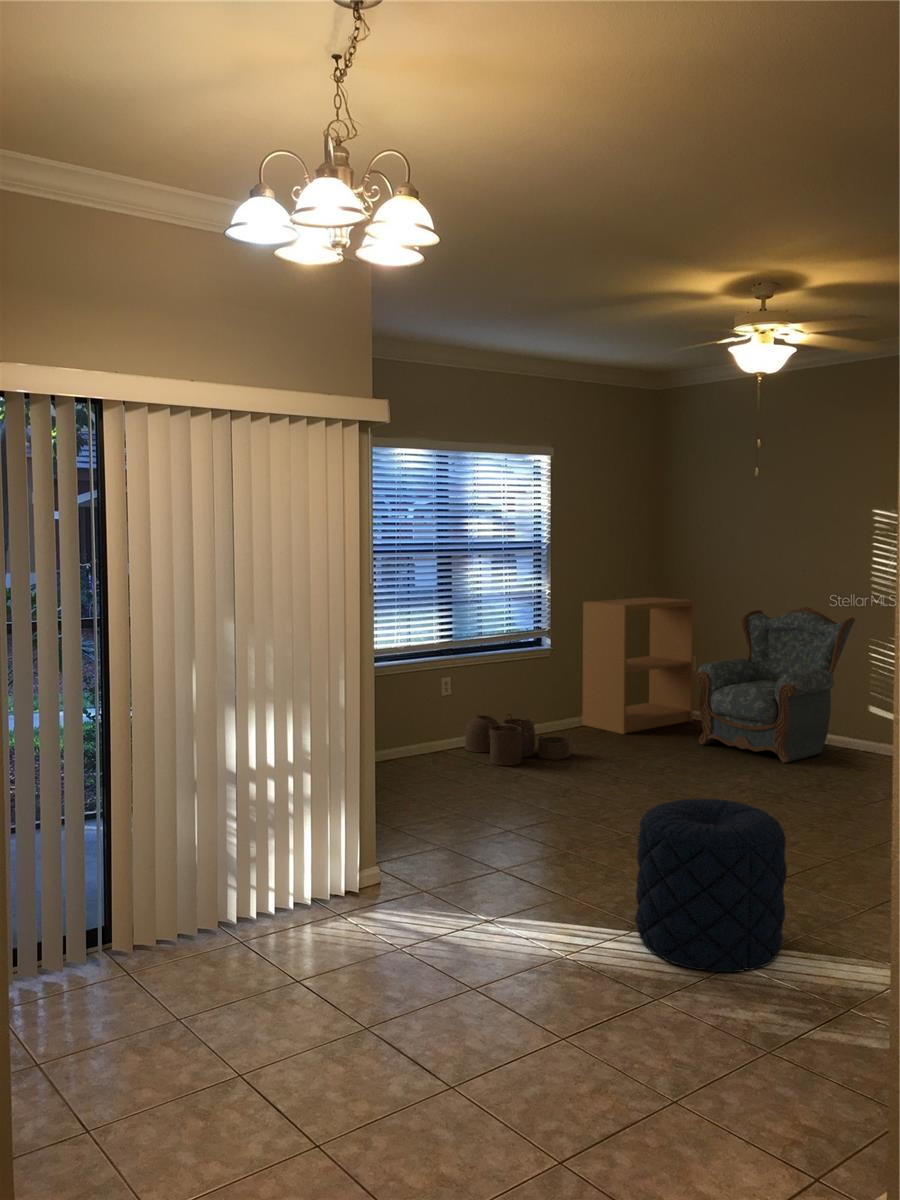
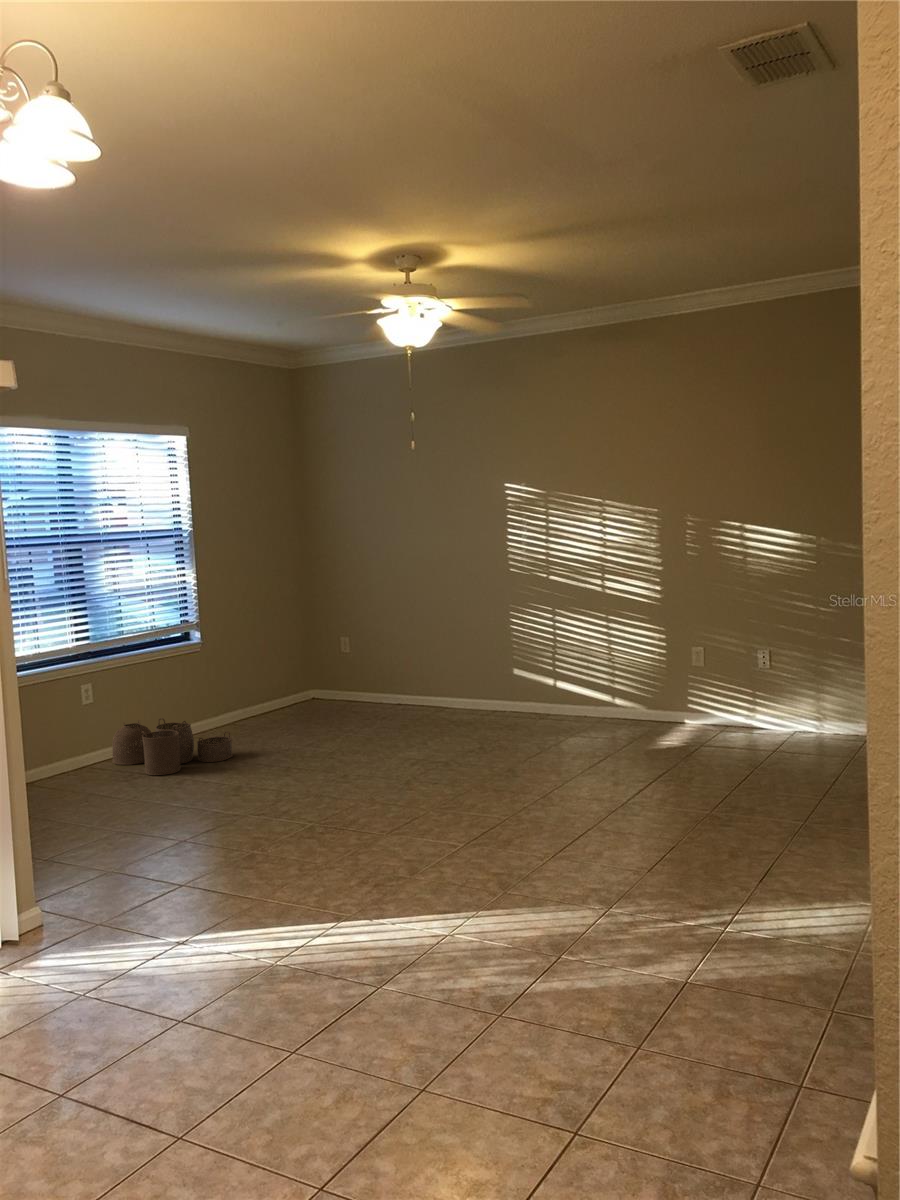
bookshelf: present [582,597,694,734] -> none [231,582,351,727]
armchair: present [696,607,855,763] -> none [355,581,499,735]
pouf: present [636,798,787,972] -> none [339,773,488,948]

